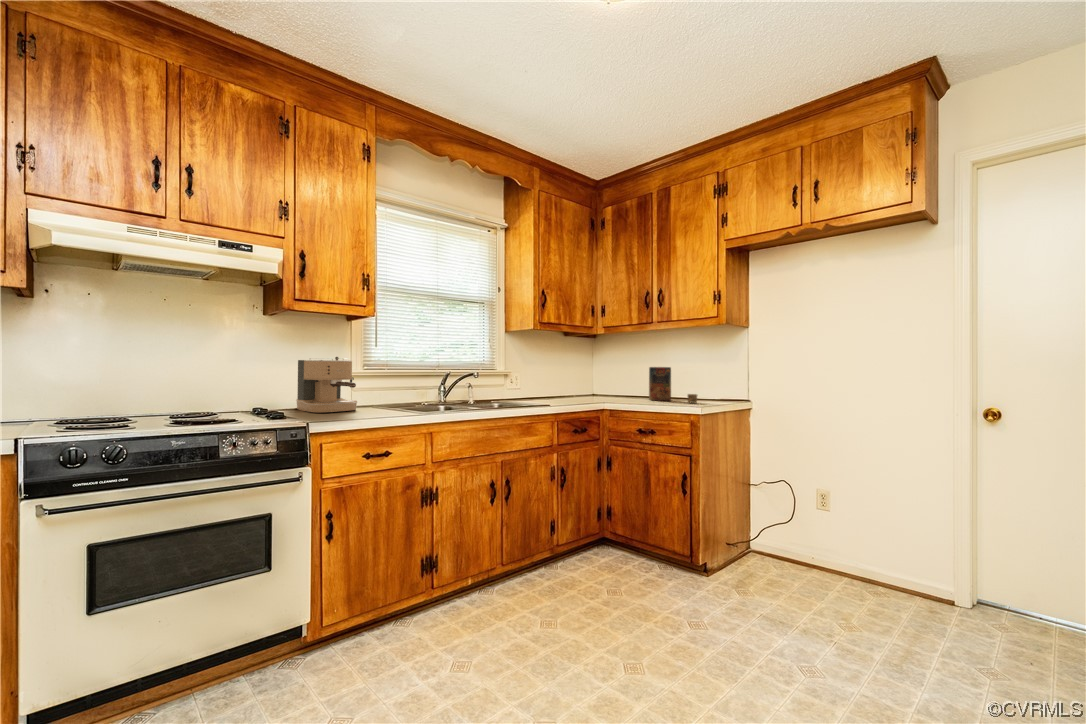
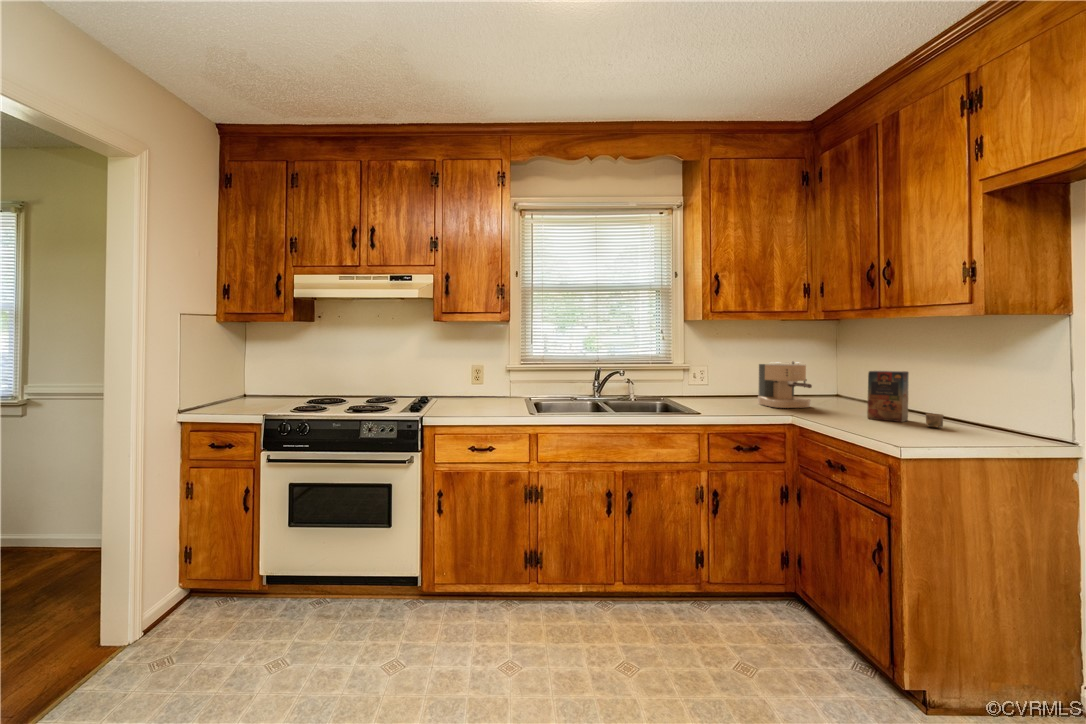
coffee maker: present [296,357,357,412] -> present [758,361,812,408]

